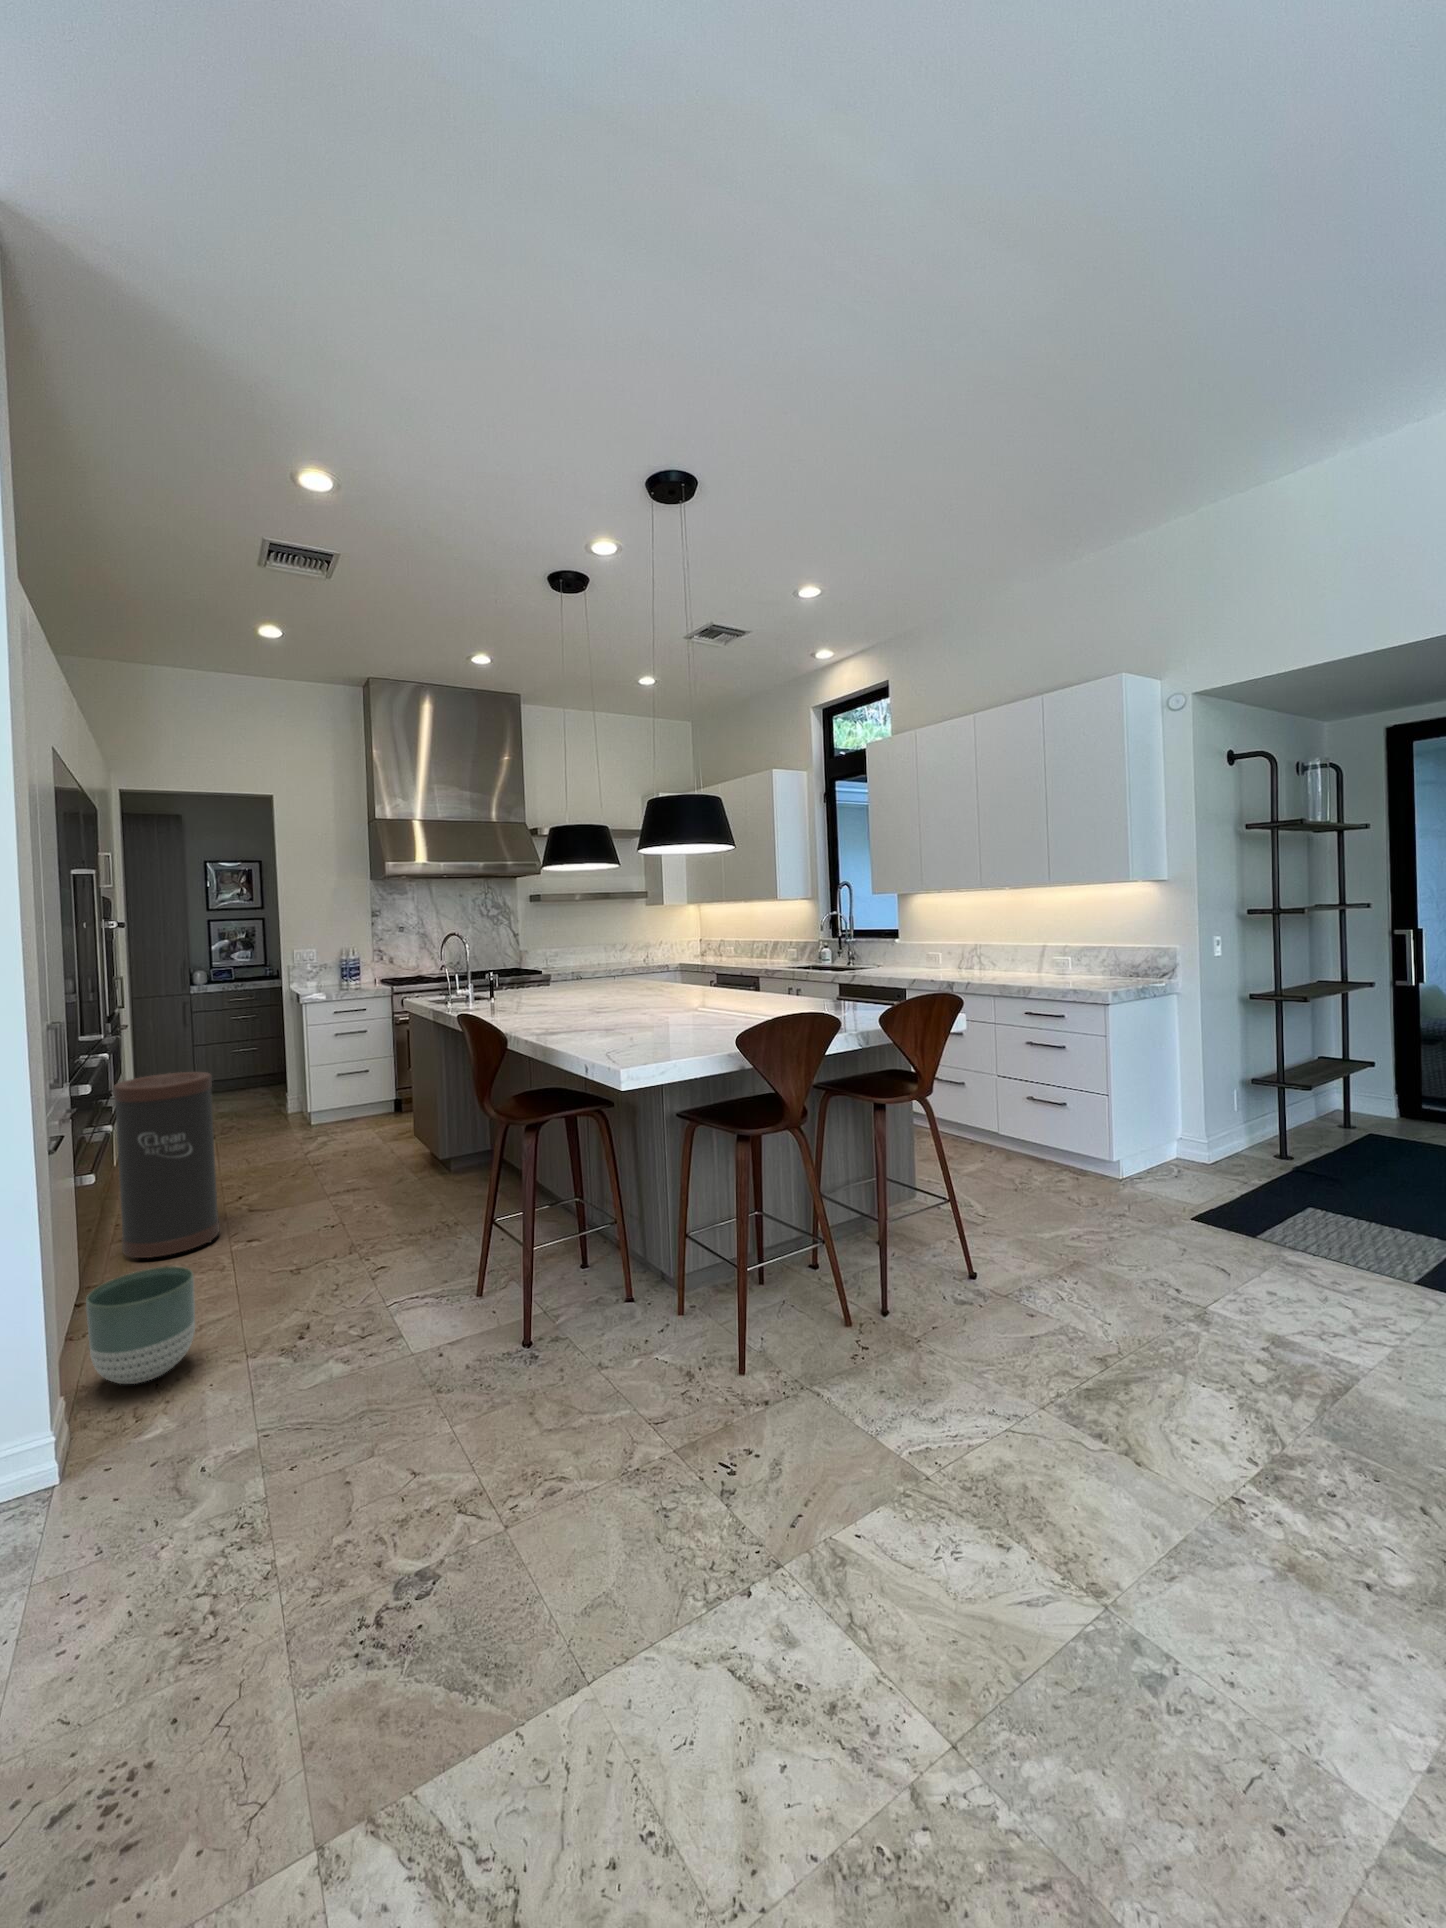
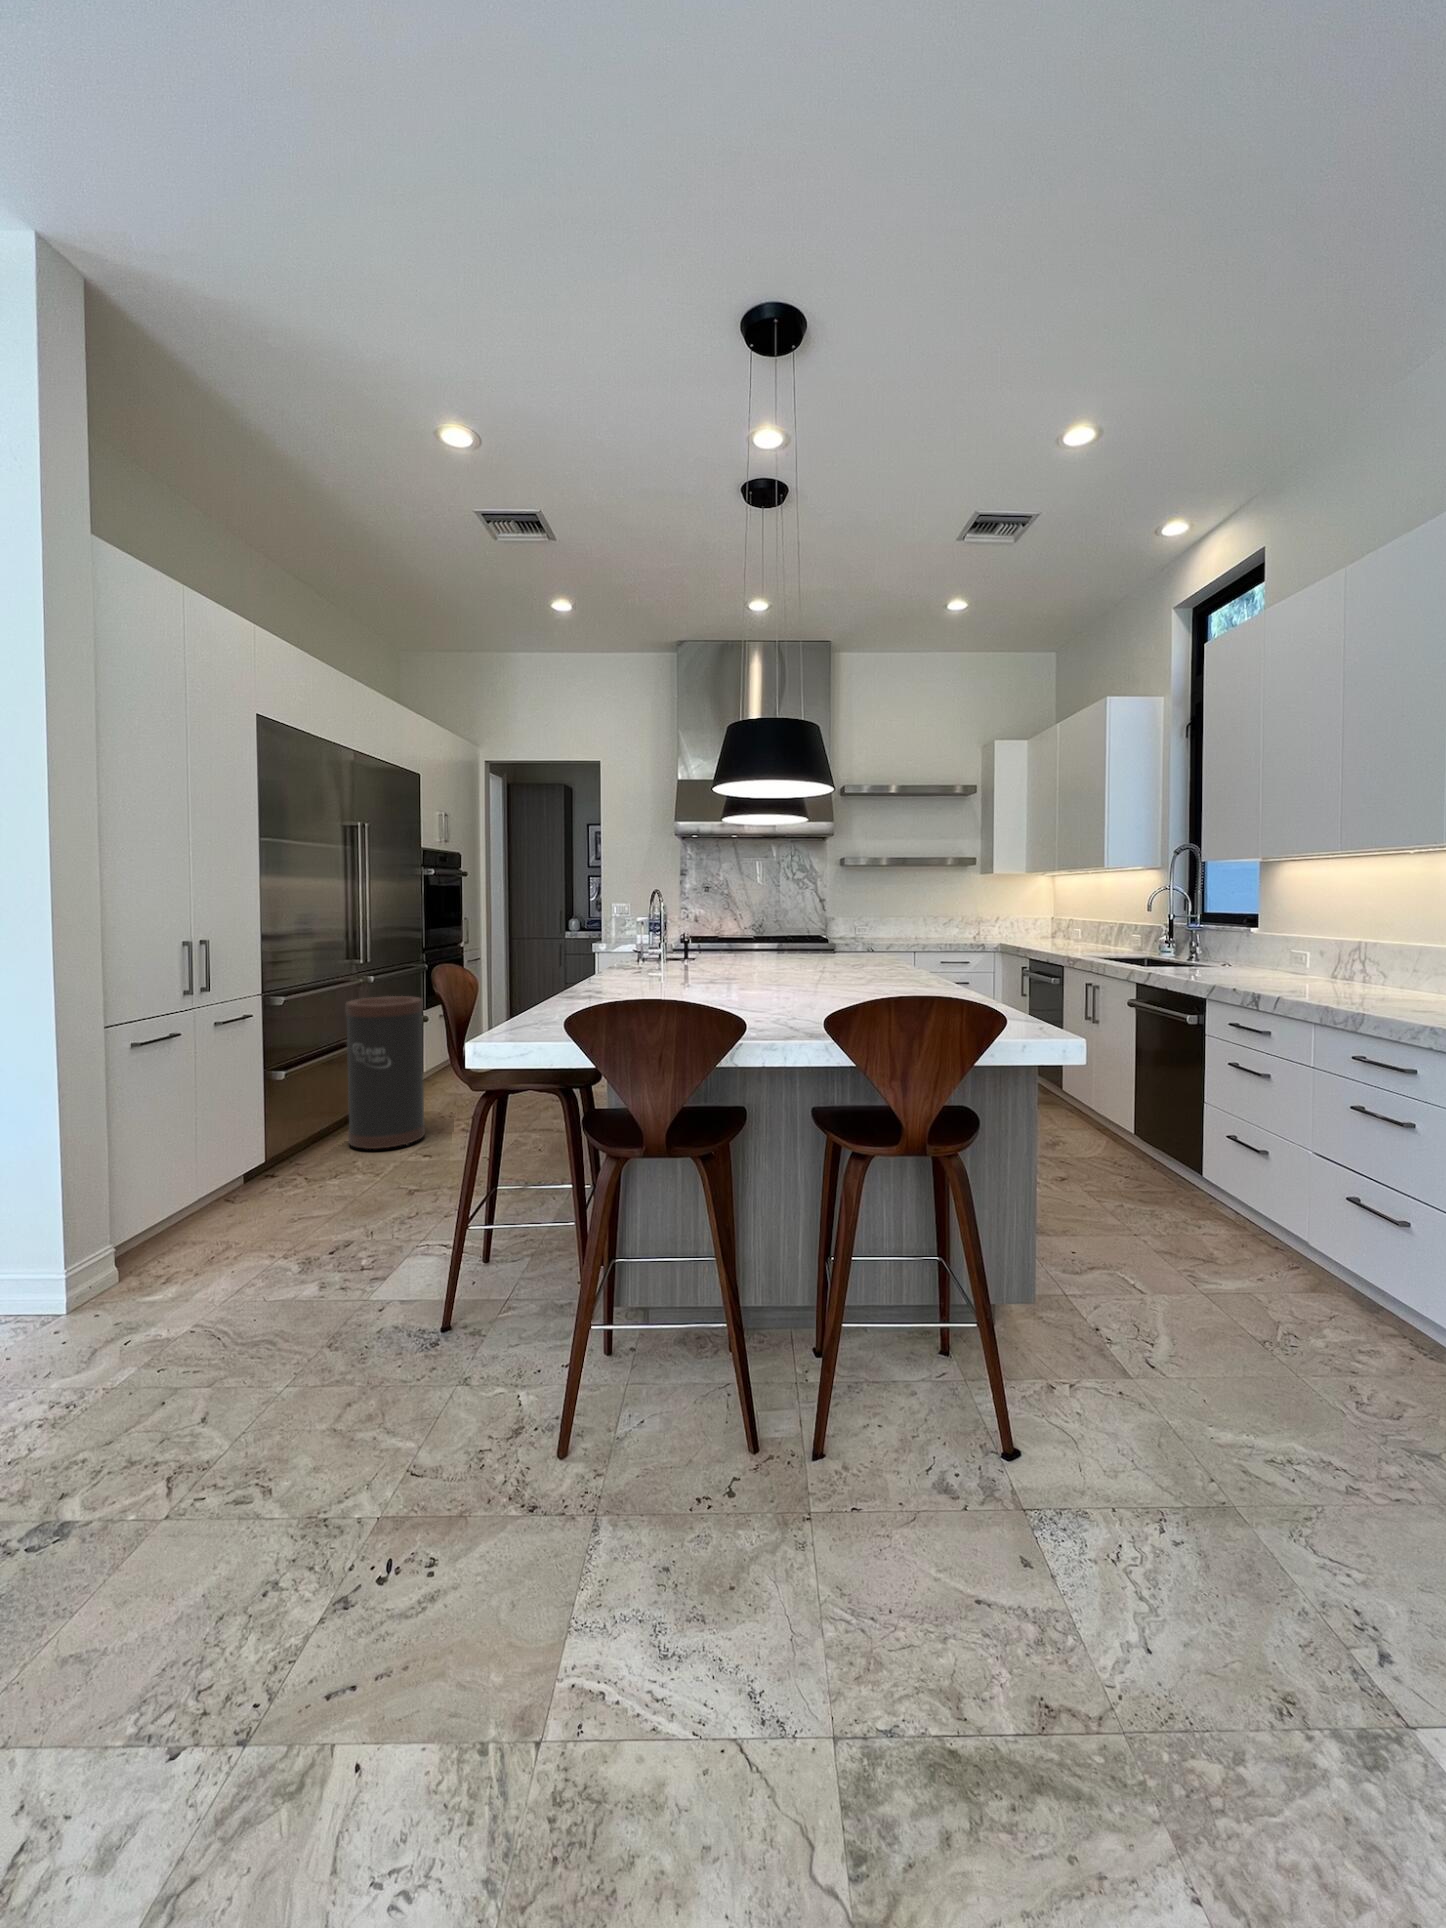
planter: present [86,1266,195,1384] -> none [173,1157,264,1251]

